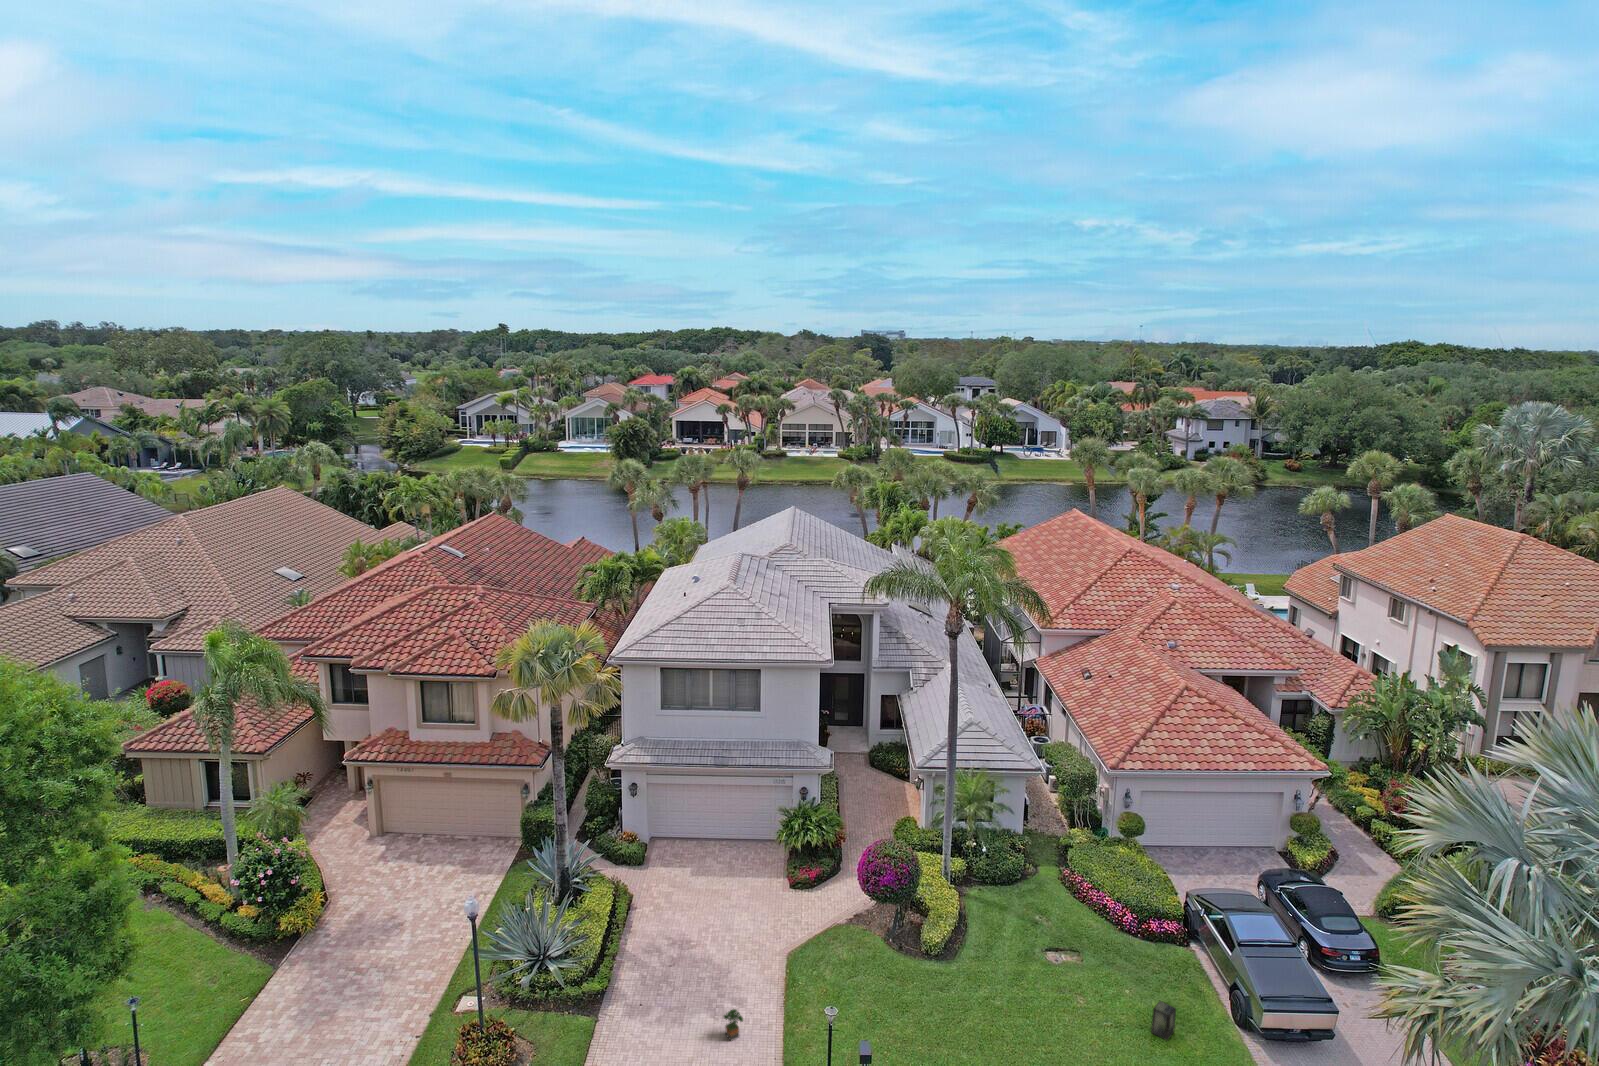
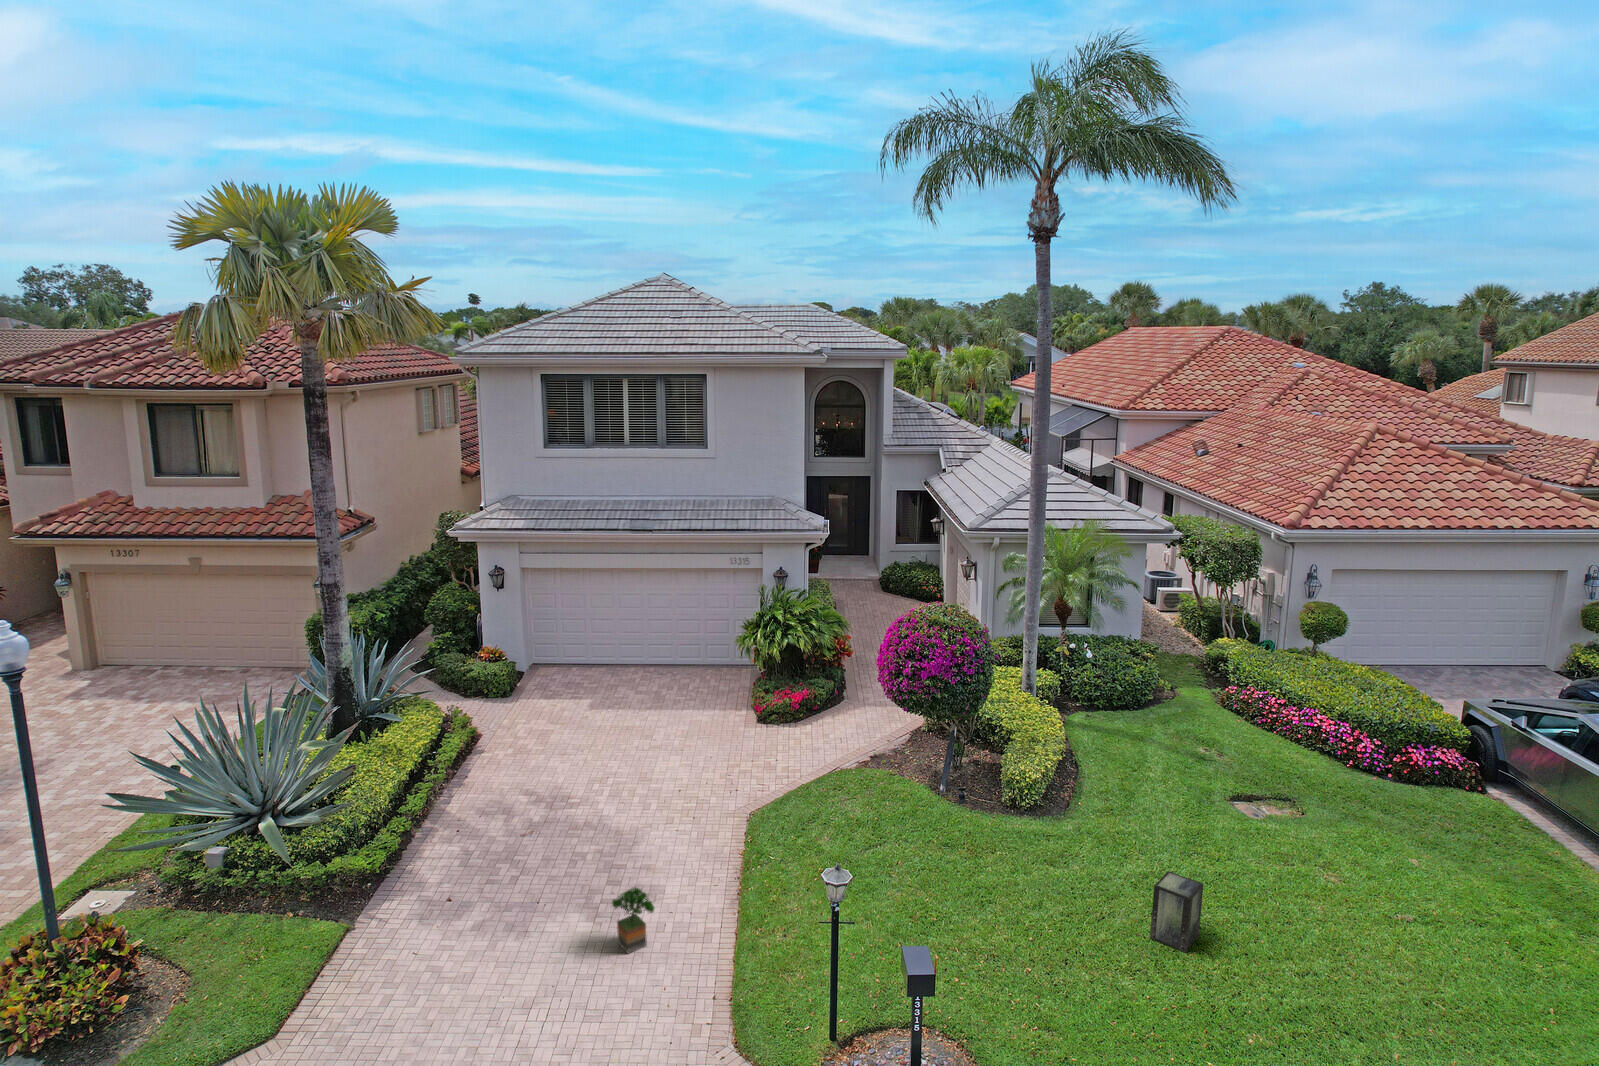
storage box: present [1151,1001,1176,1040] -> present [1150,871,1203,953]

